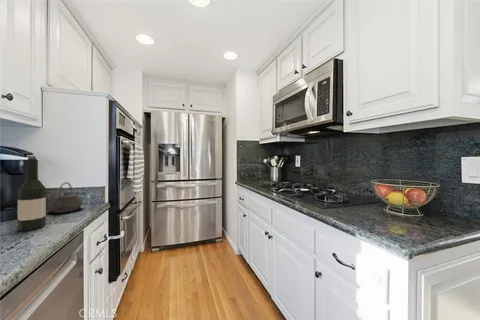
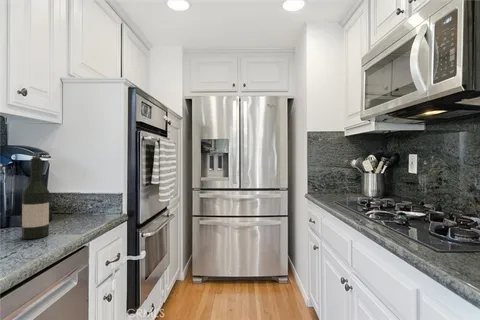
teapot: present [47,182,83,213] -> none [60,186,97,222]

